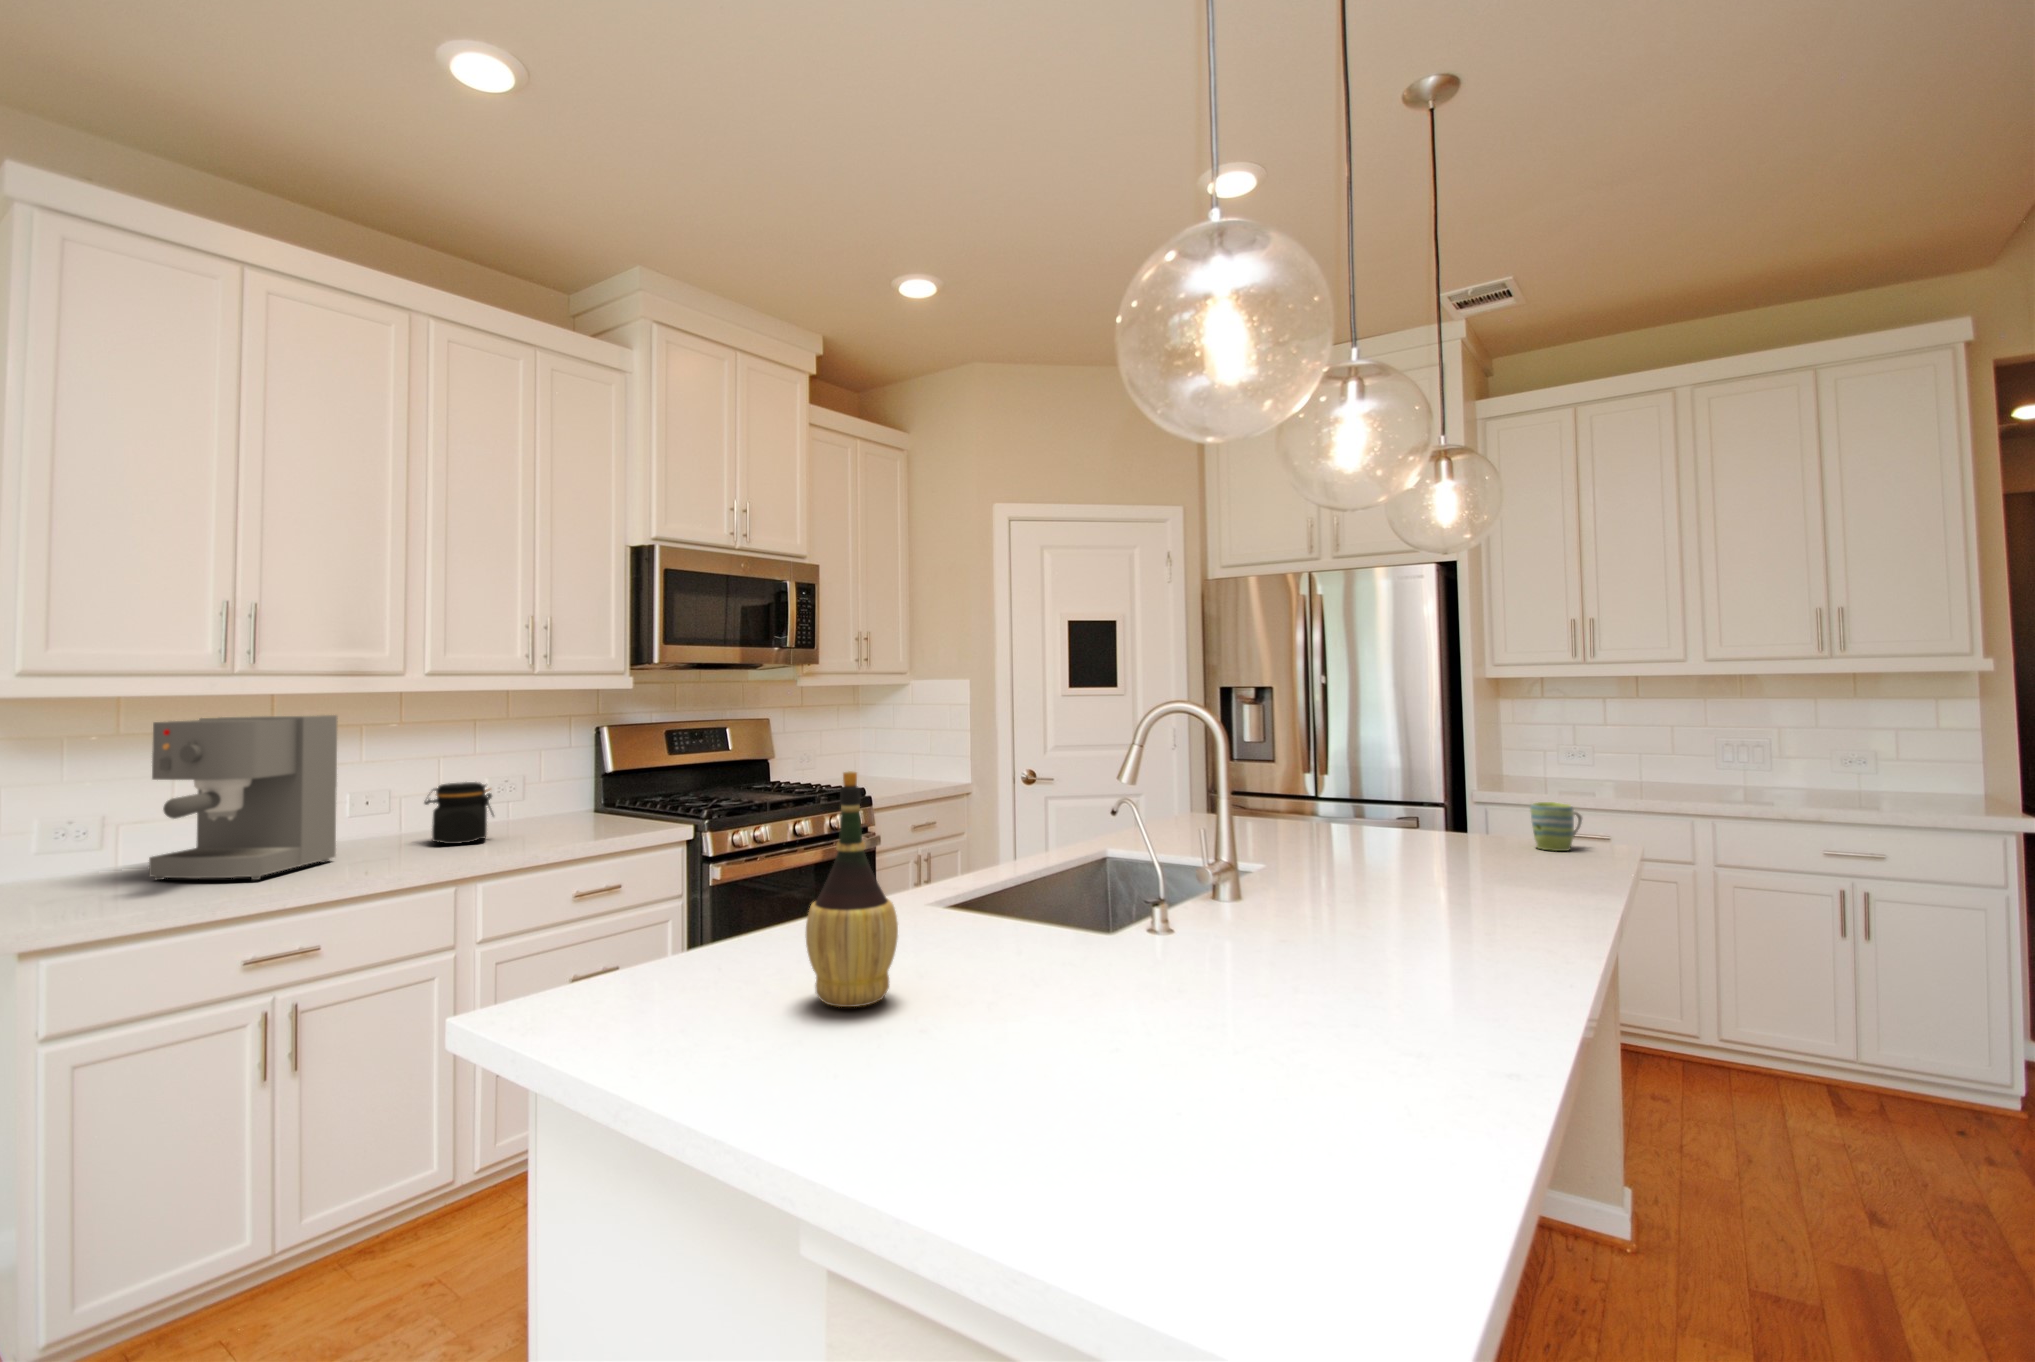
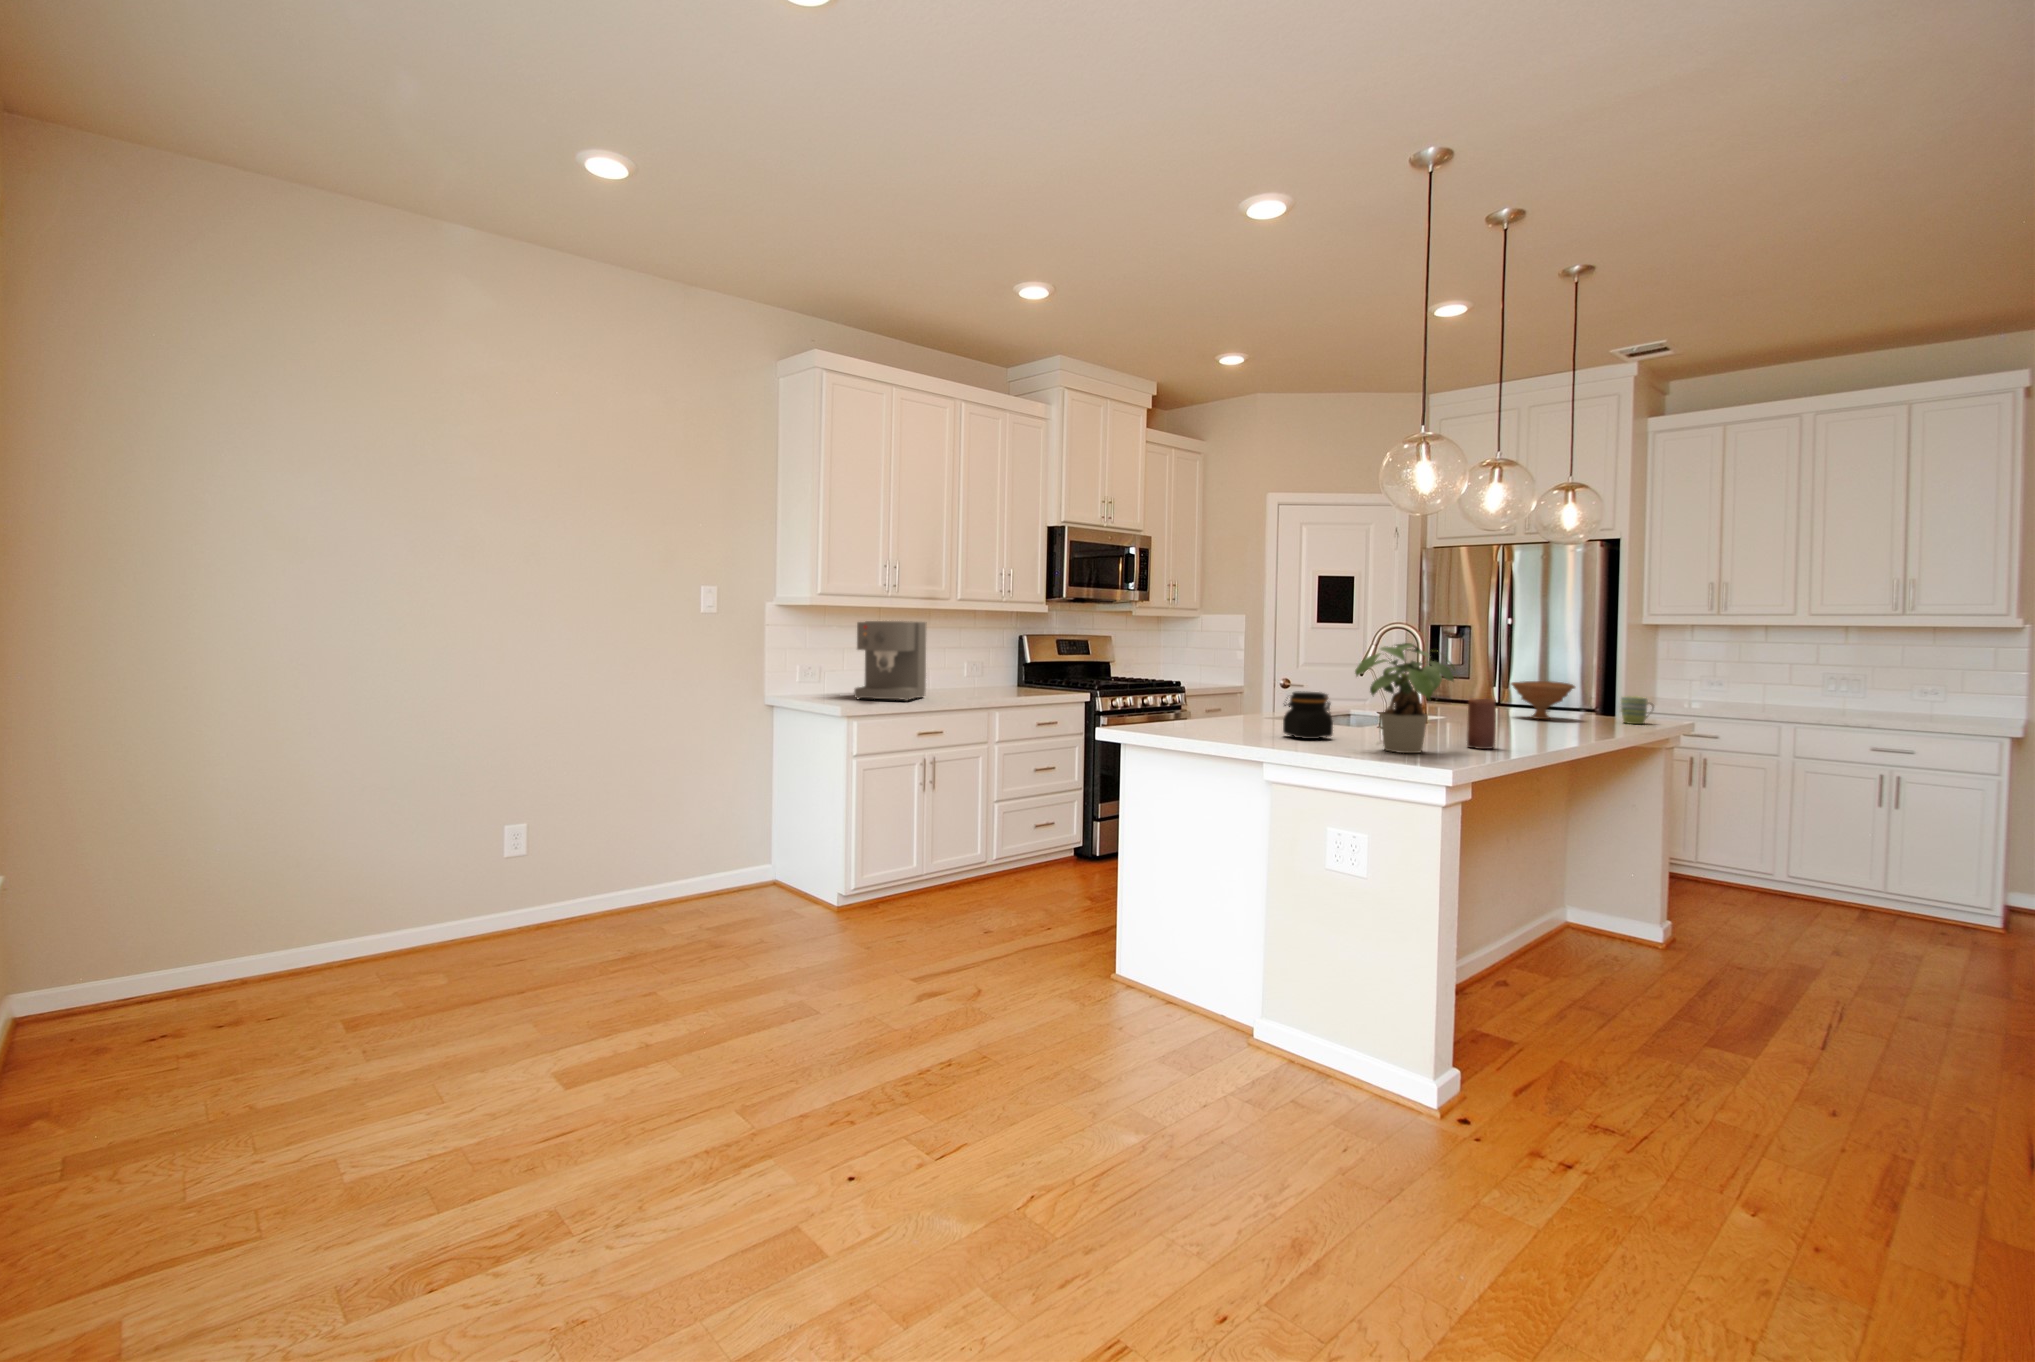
potted plant: none [1077,753,1321,1048] -> present [1355,643,1455,753]
wine bottle: present [806,771,898,1007] -> none [1233,648,1271,740]
bowl: none [1355,780,1462,848] -> present [1511,681,1575,719]
jar: present [424,782,494,844] -> present [1283,691,1333,739]
candle: none [1338,869,1401,995] -> present [1467,699,1495,749]

